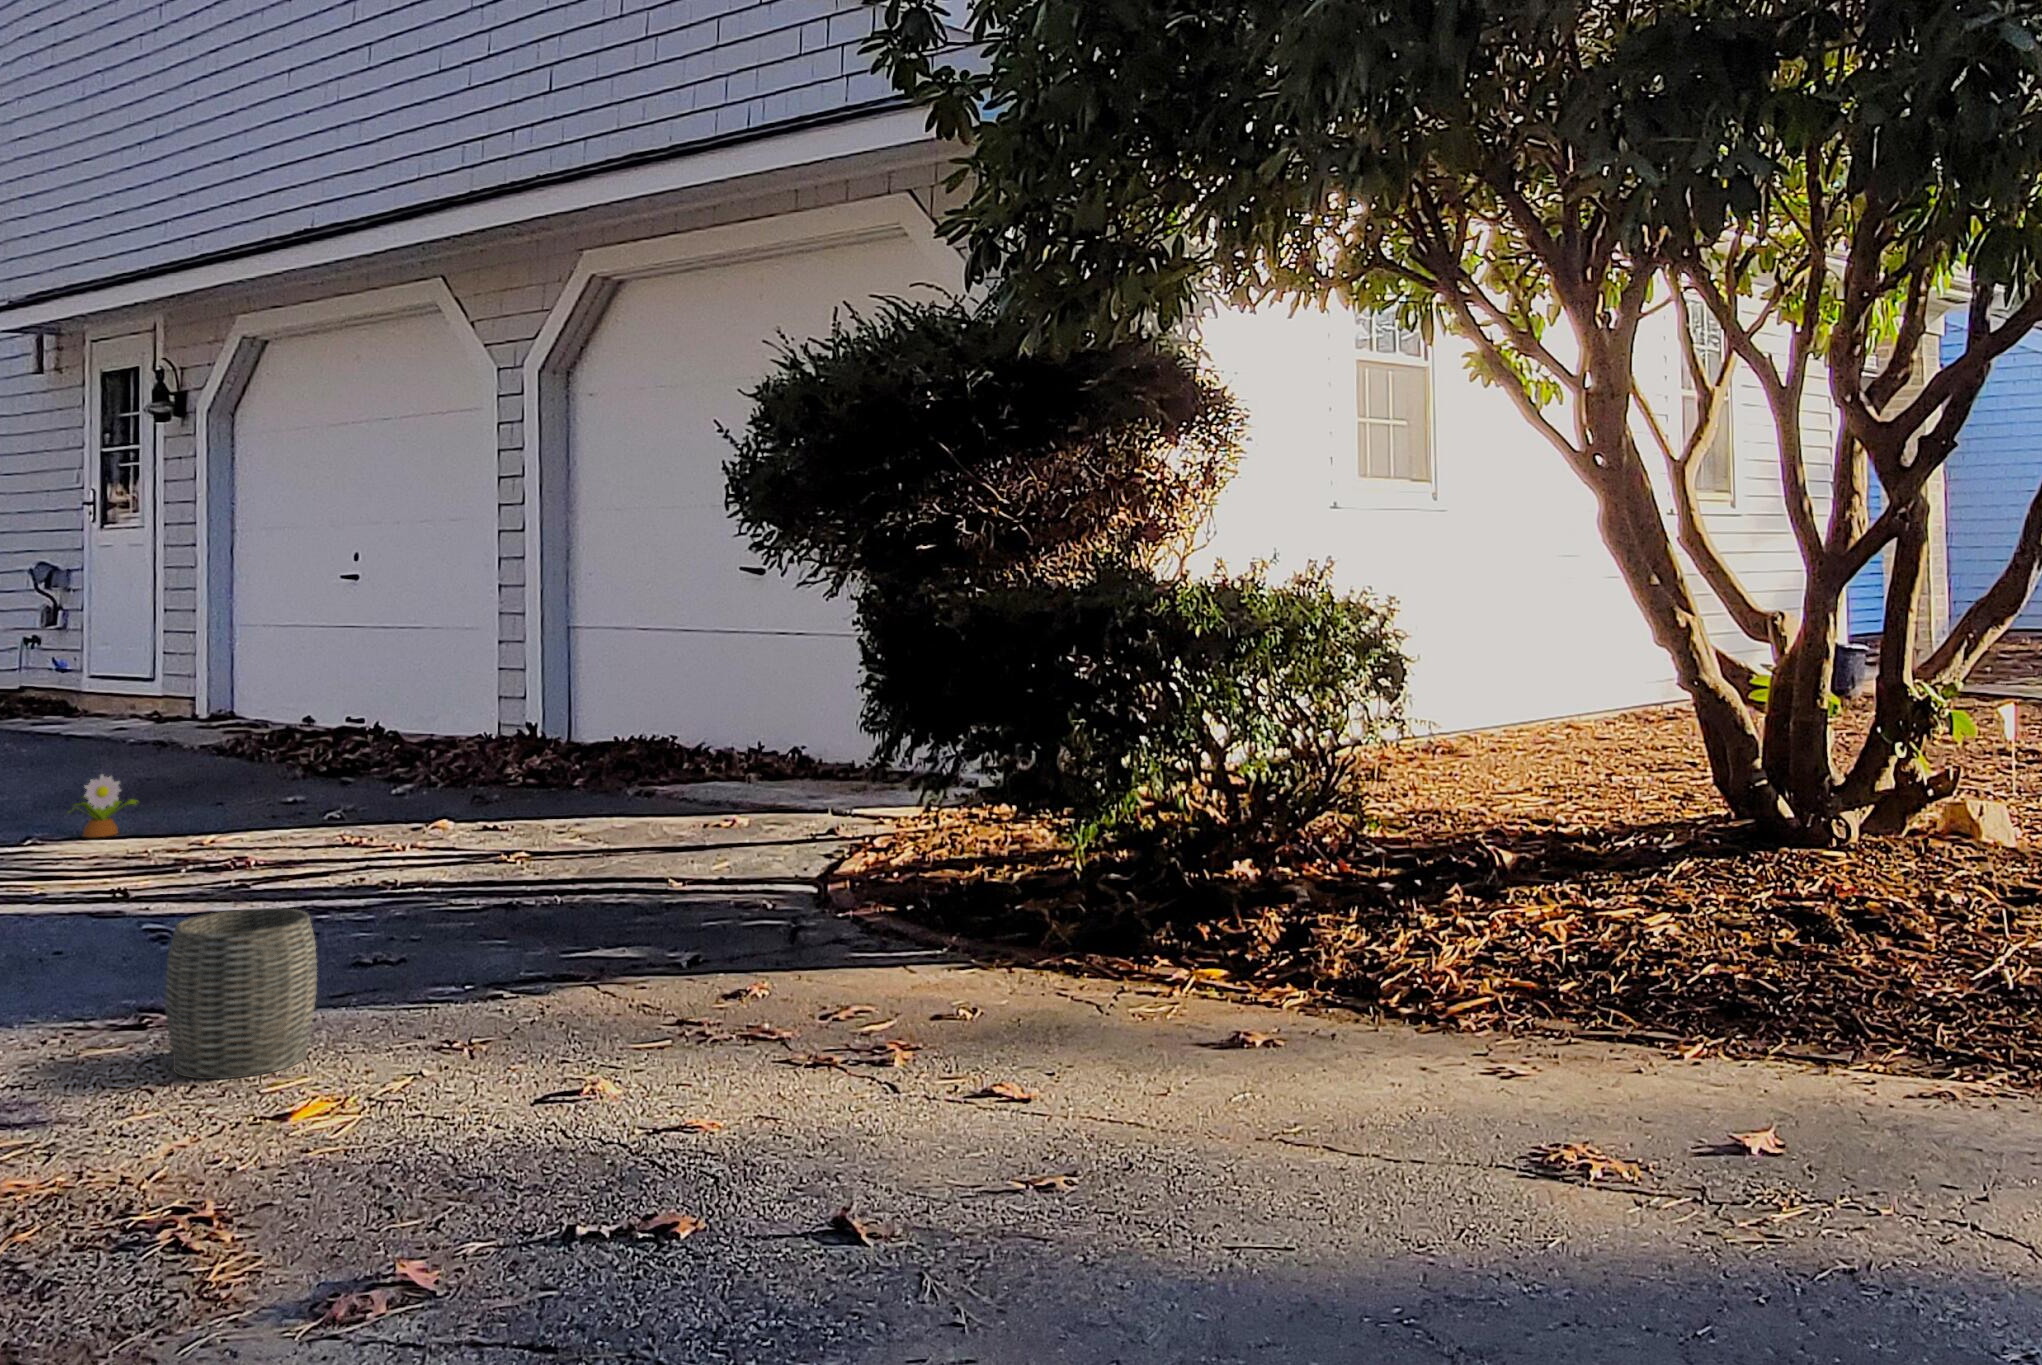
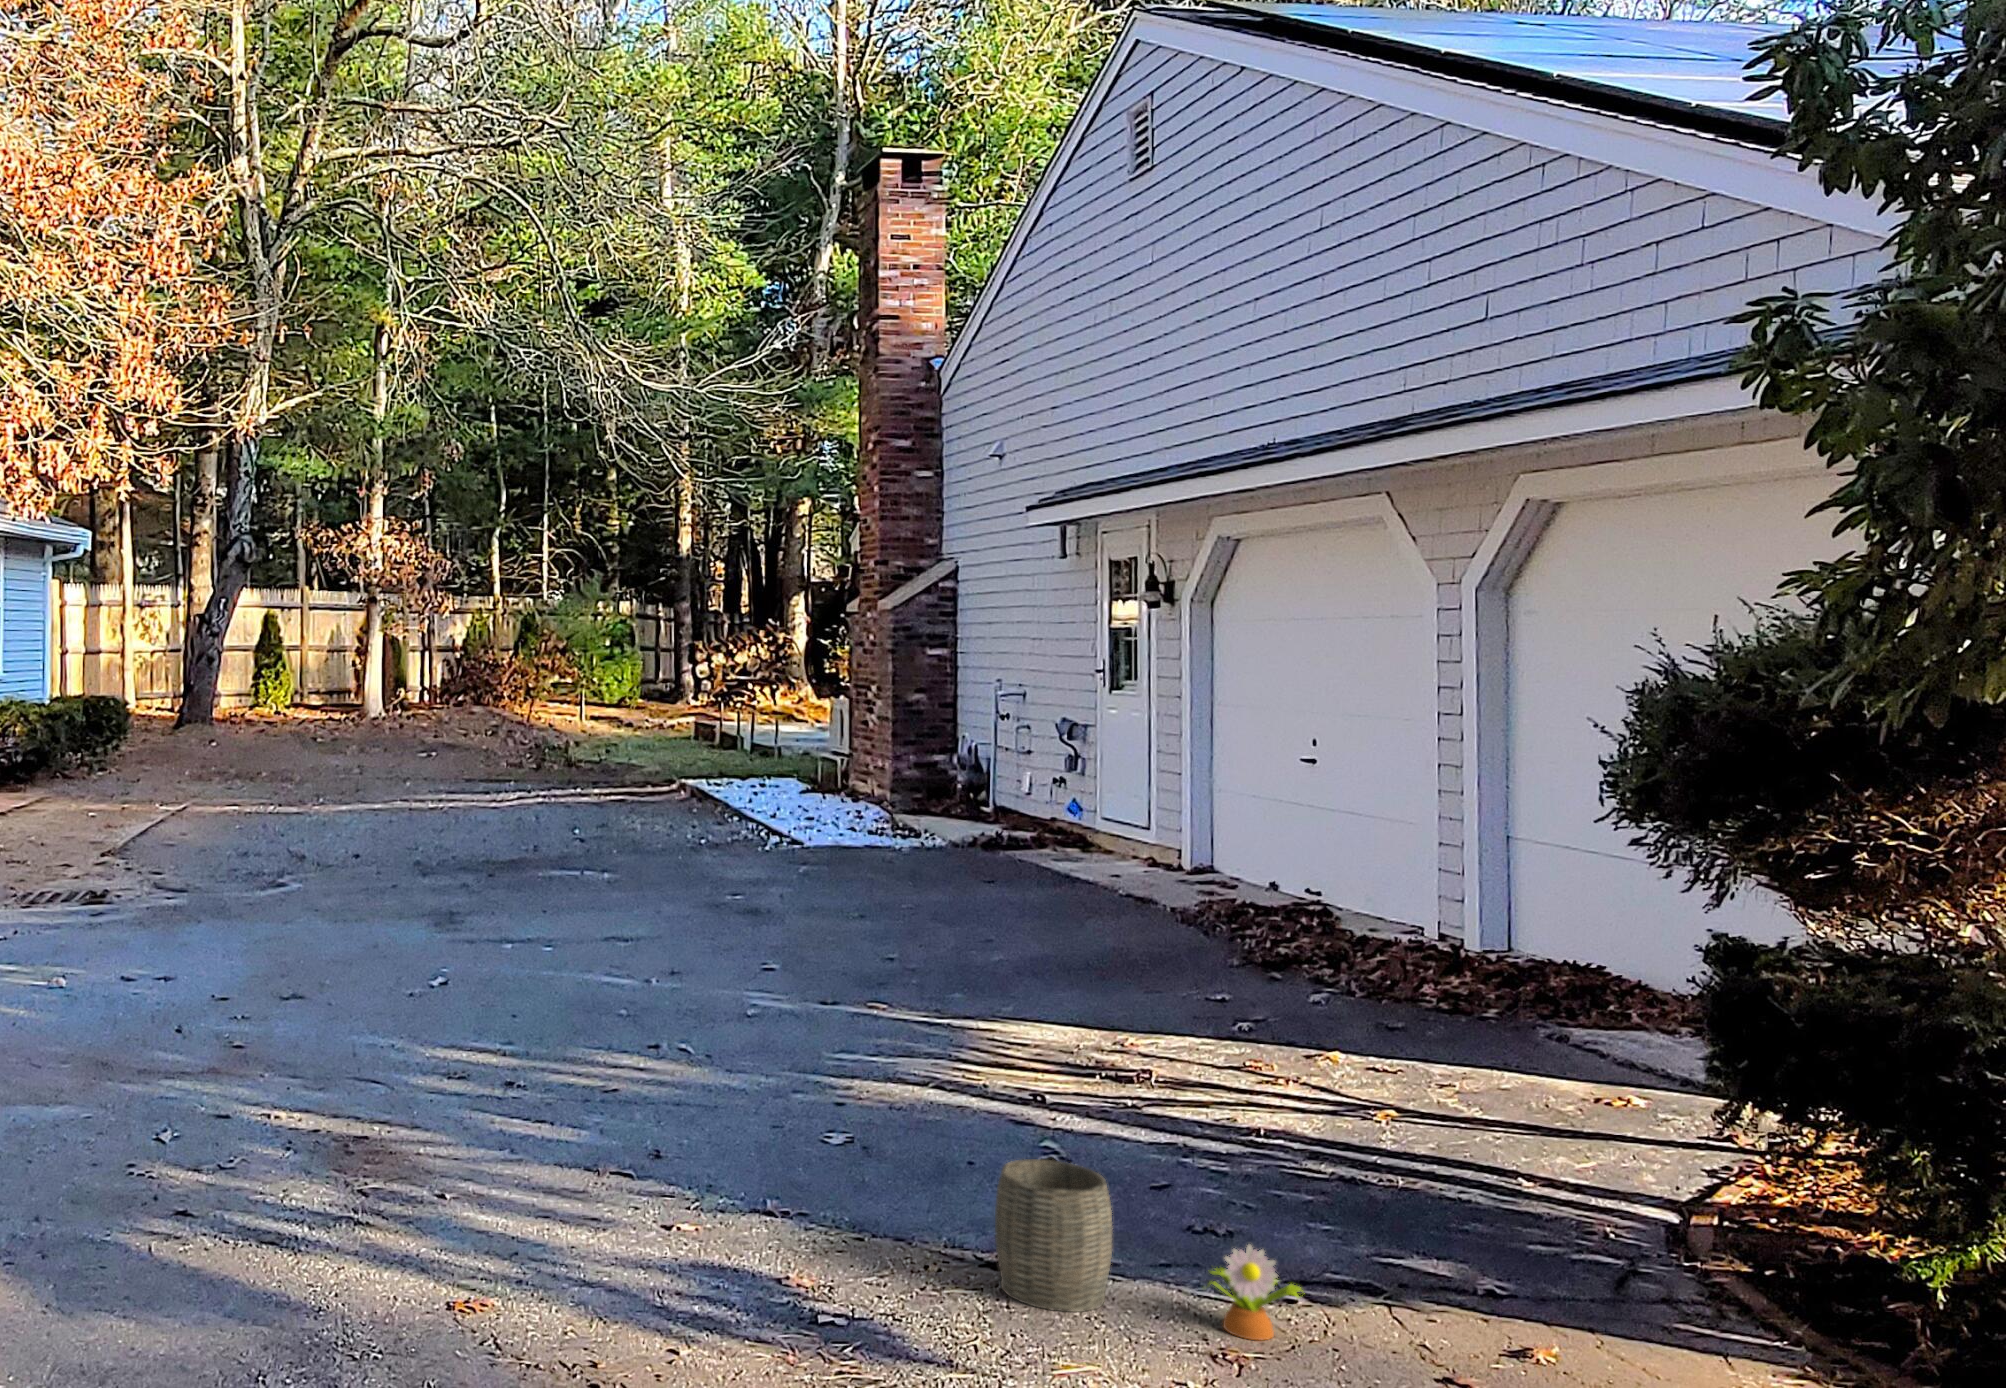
decorative plant: present [74,775,138,837] -> present [1209,1245,1303,1340]

